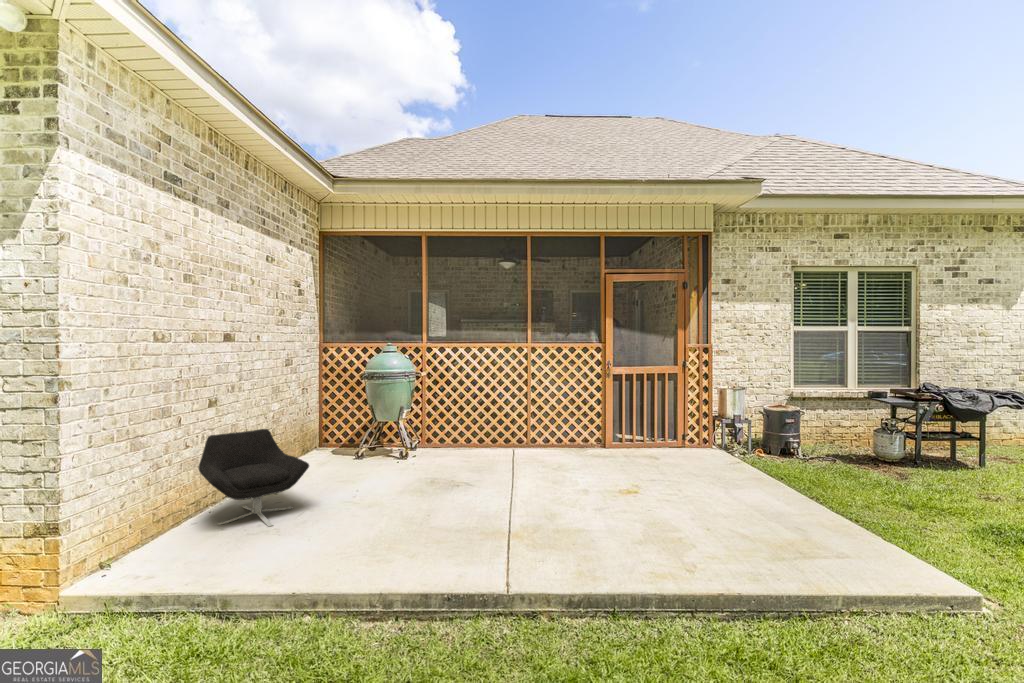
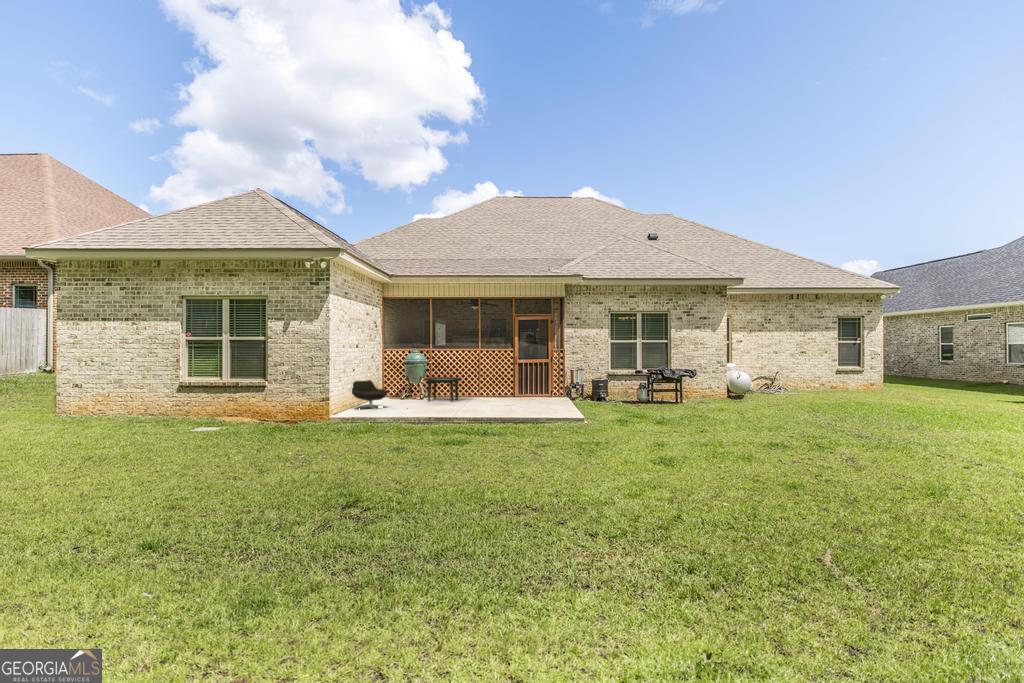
round table: none [410,405,495,467] -> present [425,377,461,402]

